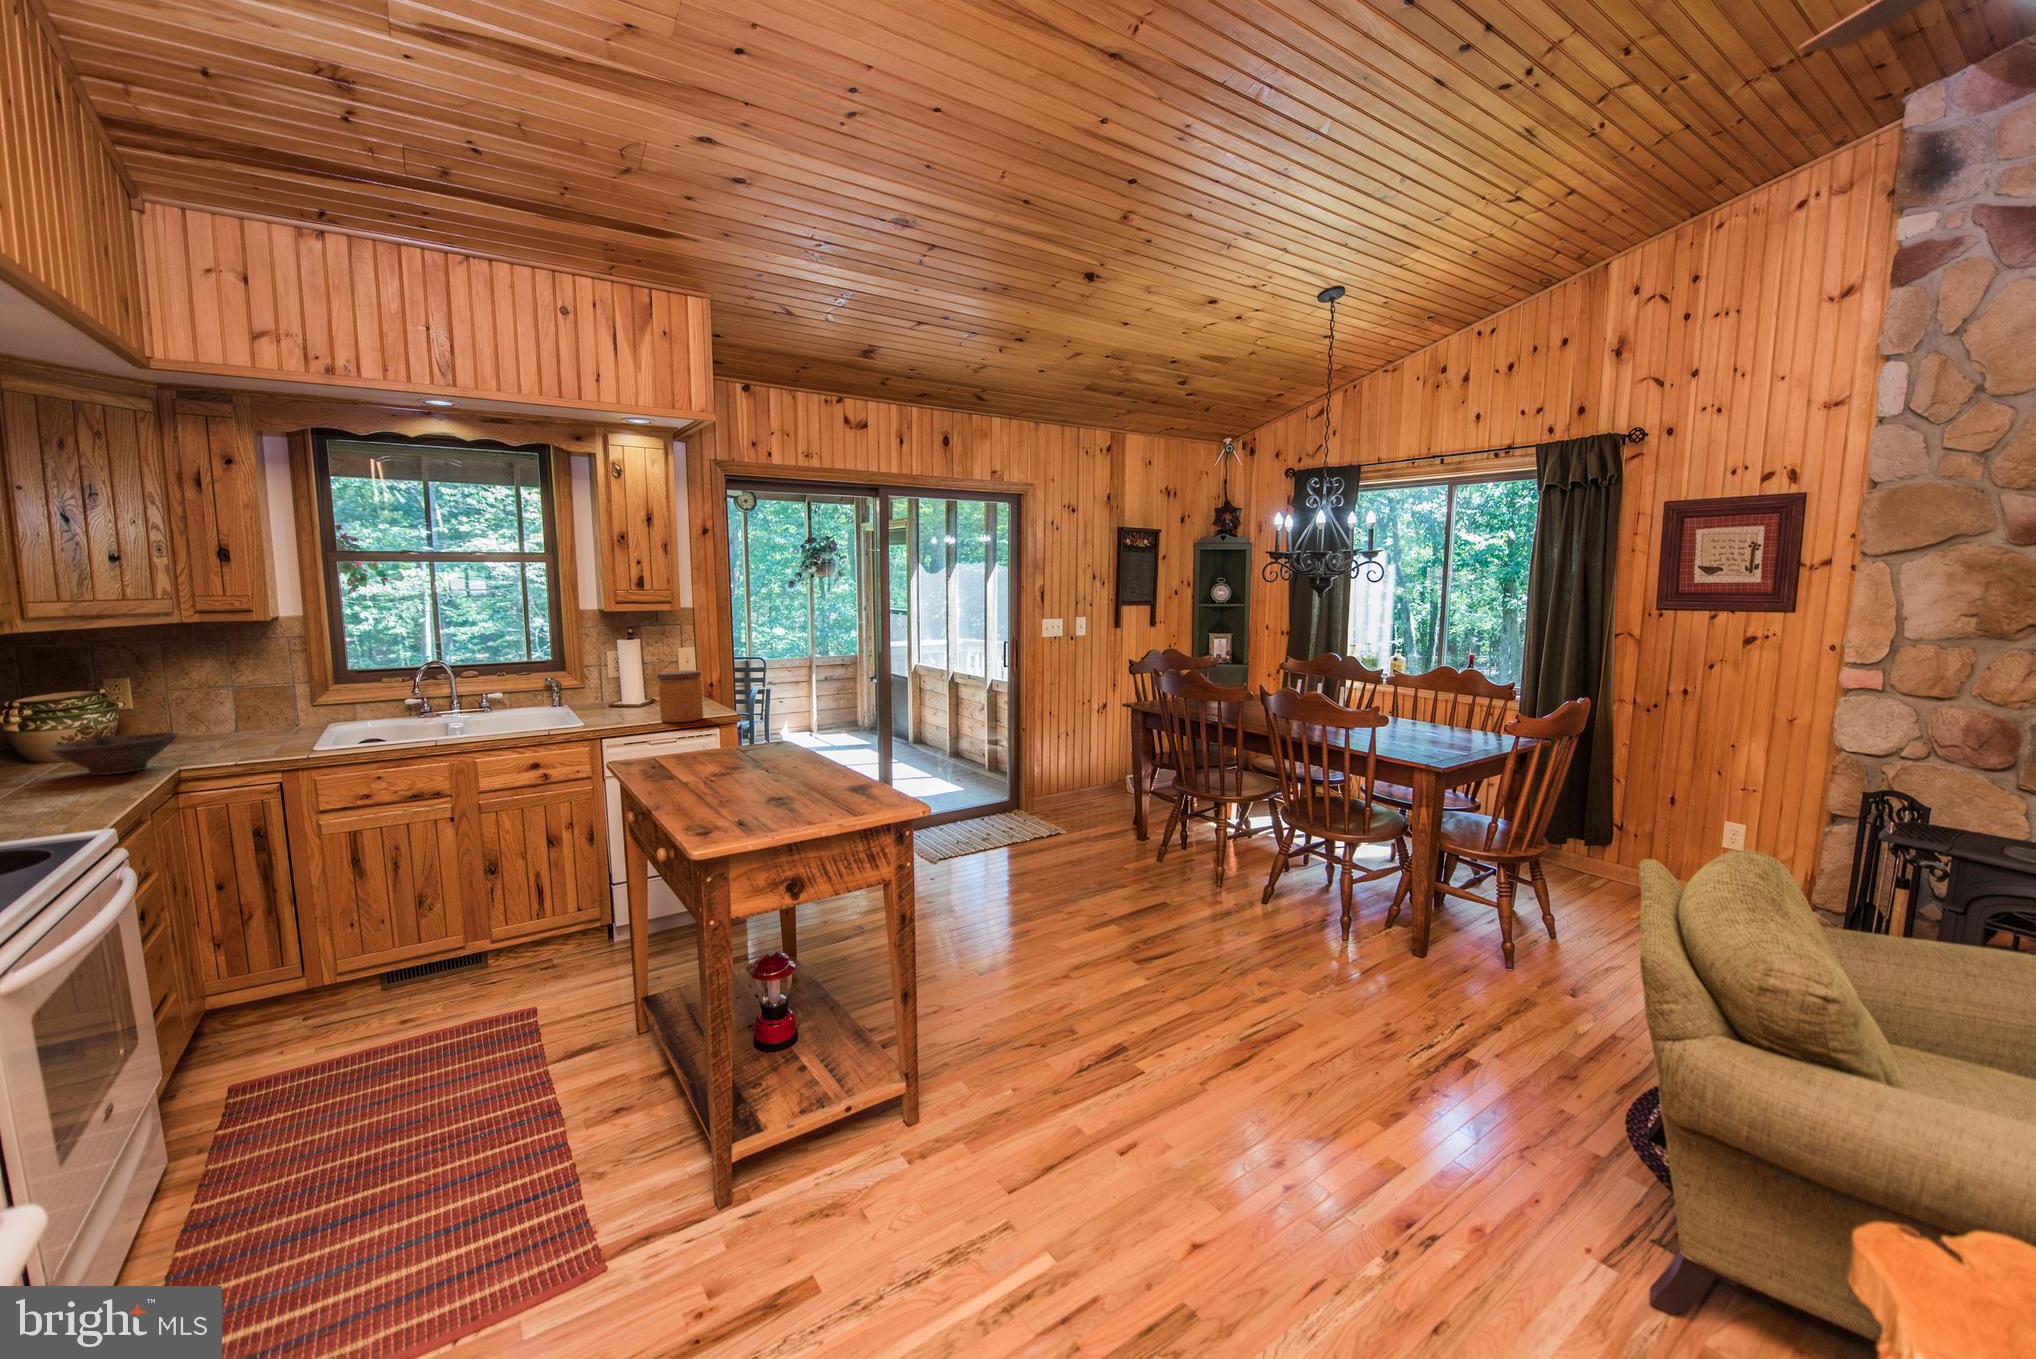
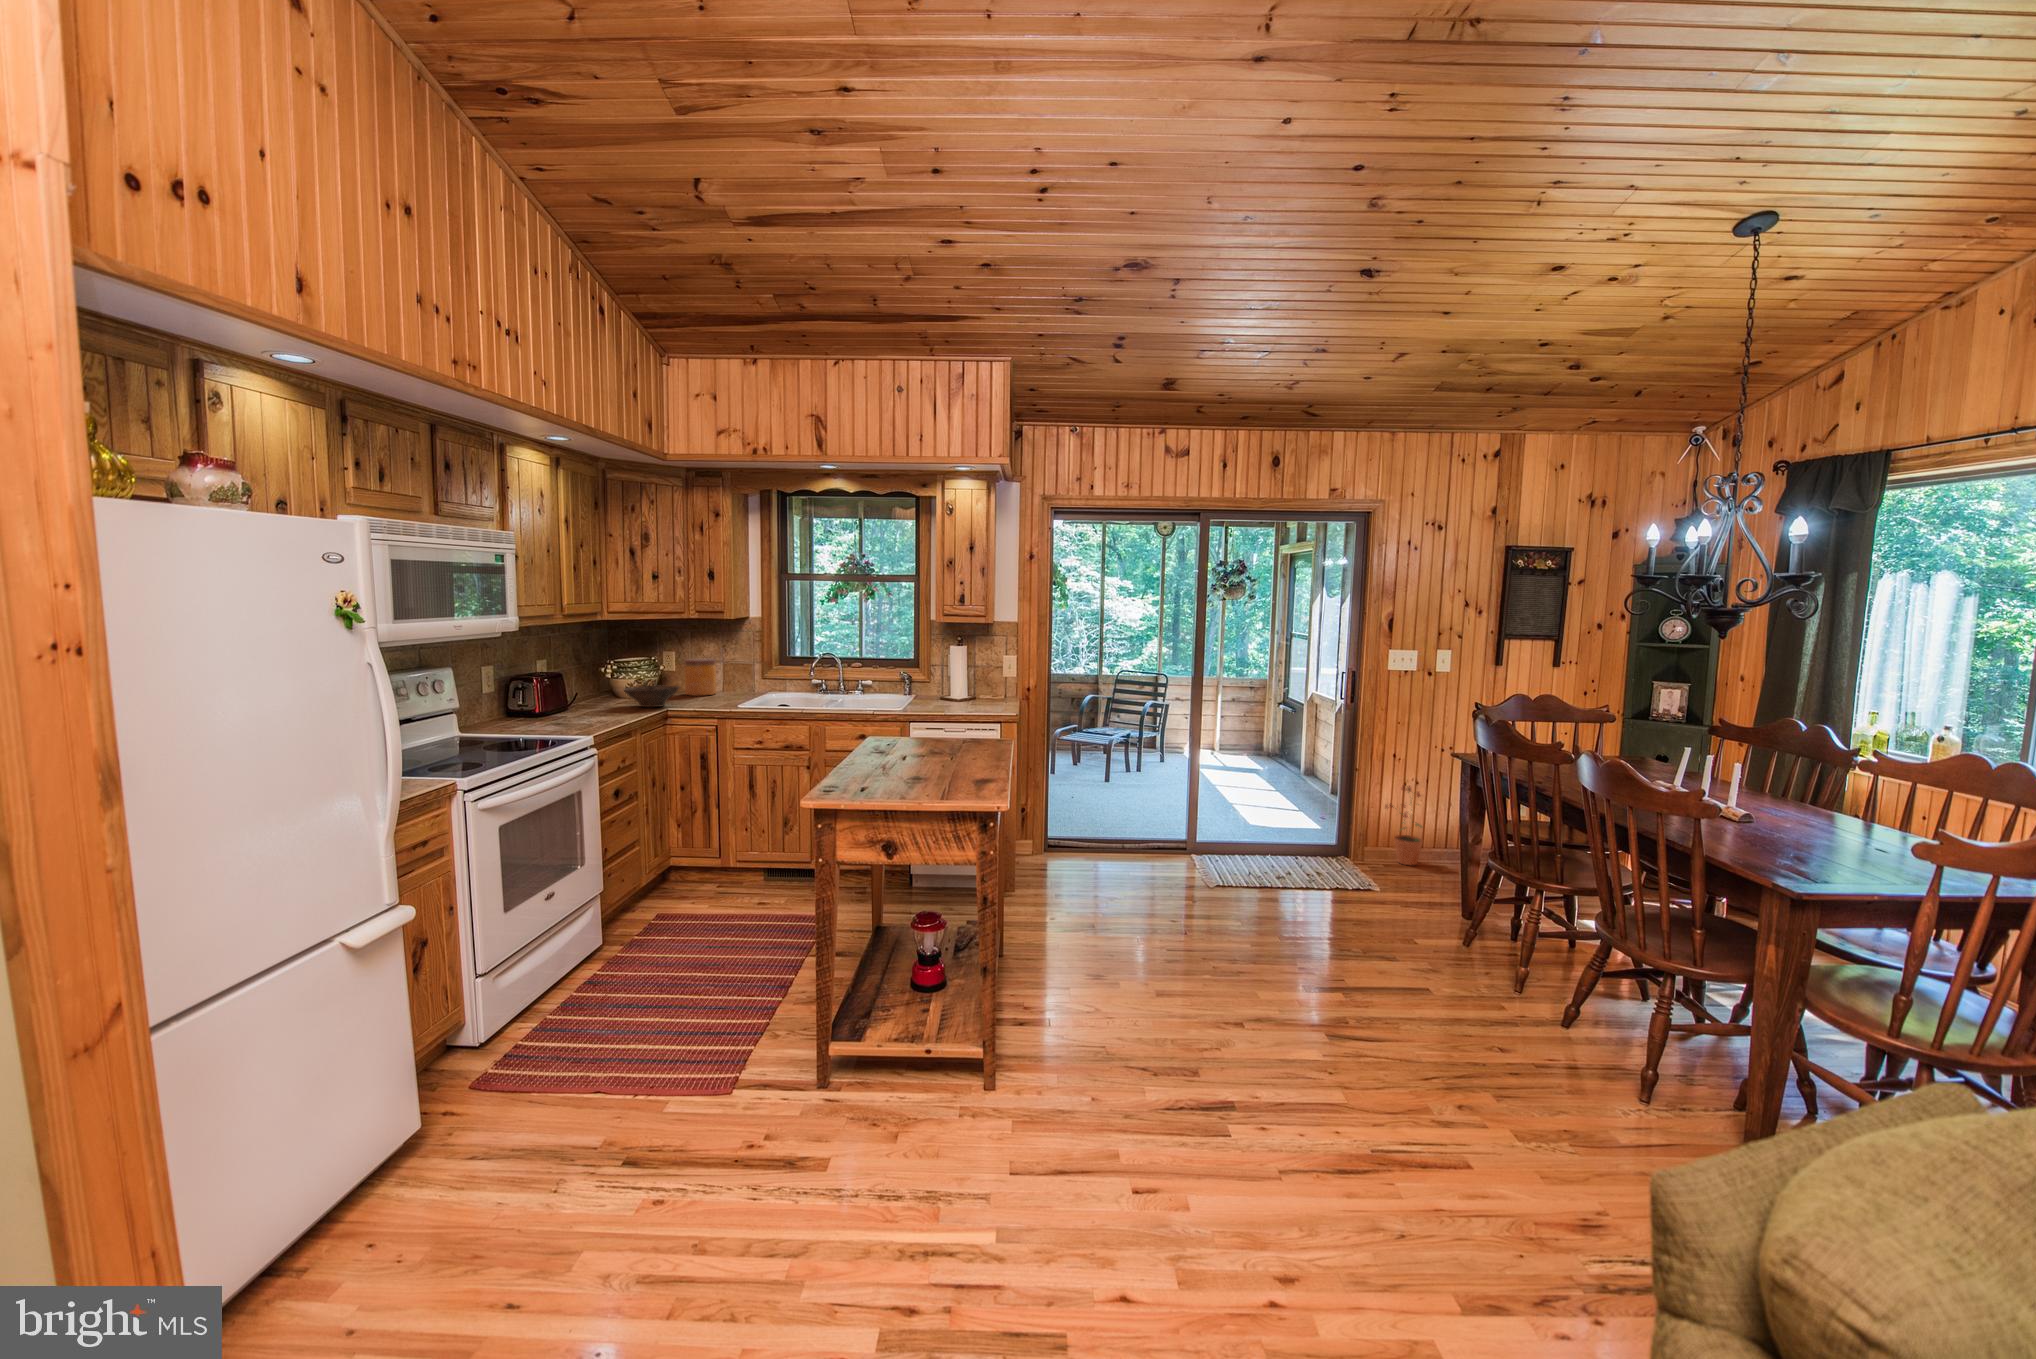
jar: present [657,670,703,722] -> present [684,659,716,696]
potted plant: none [1051,740,1088,811] -> present [1386,785,1423,865]

